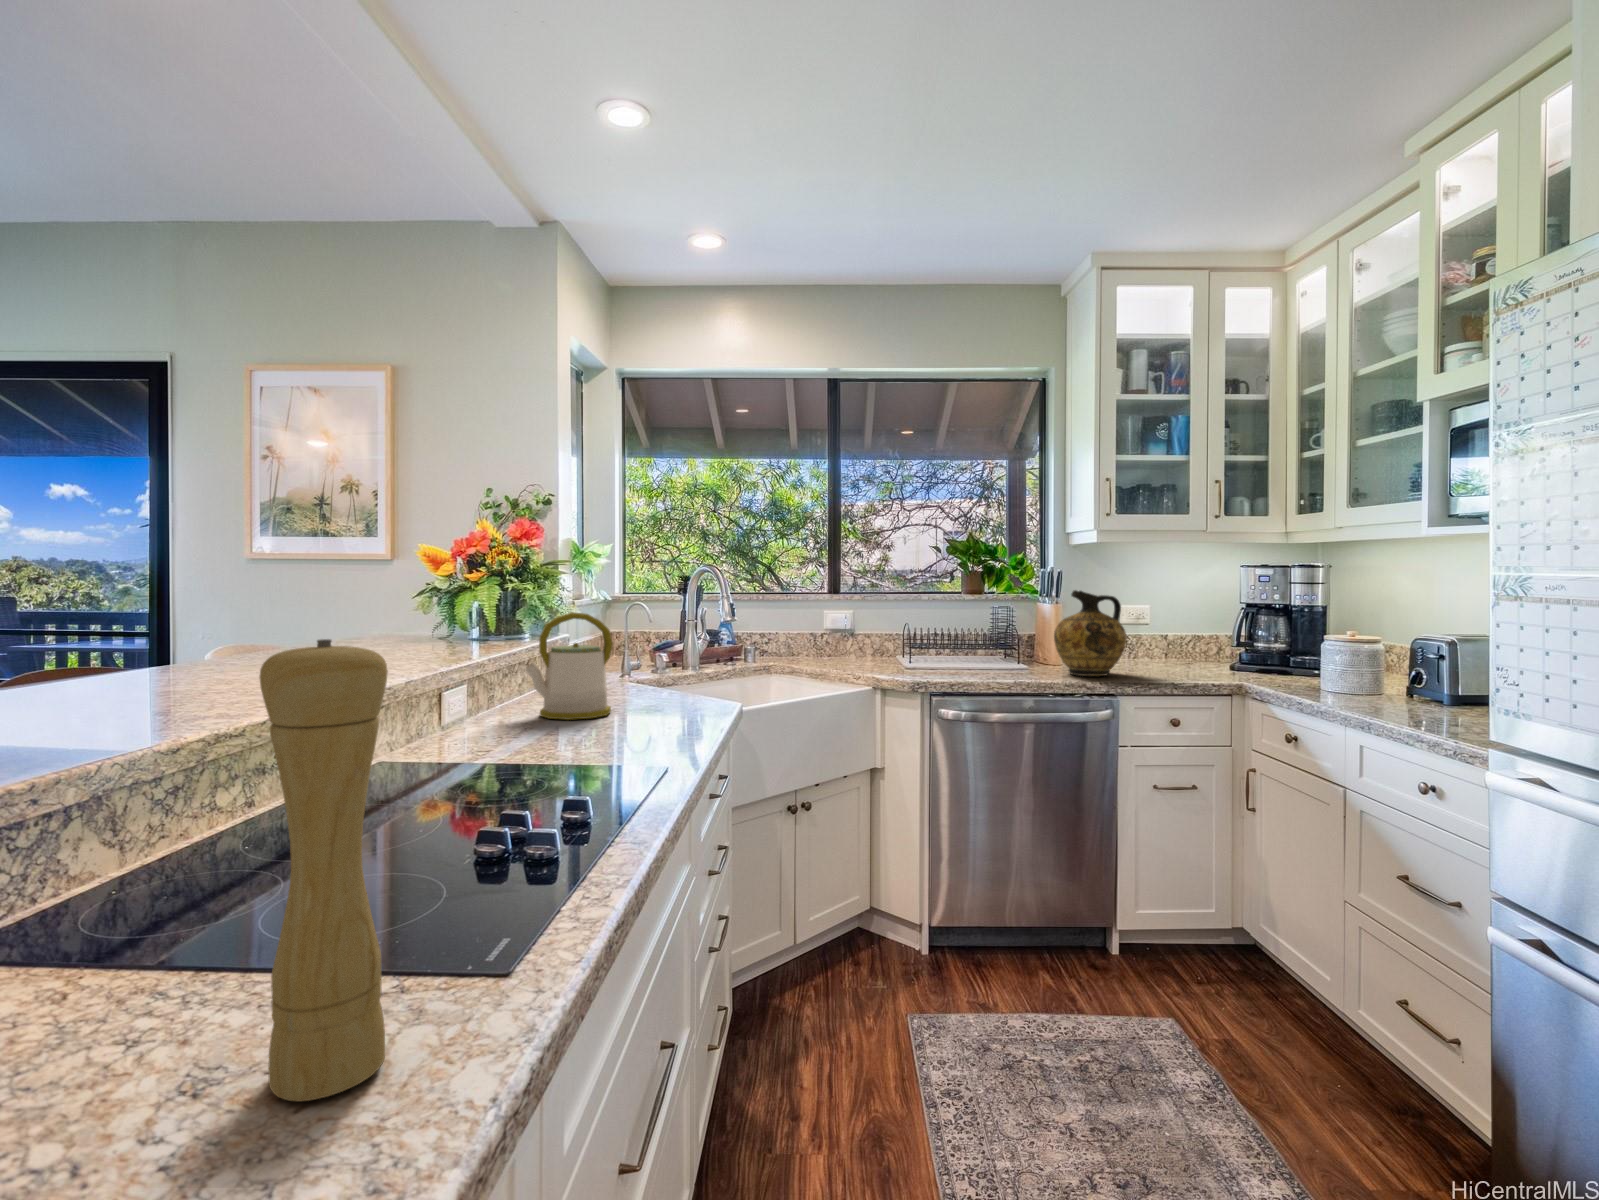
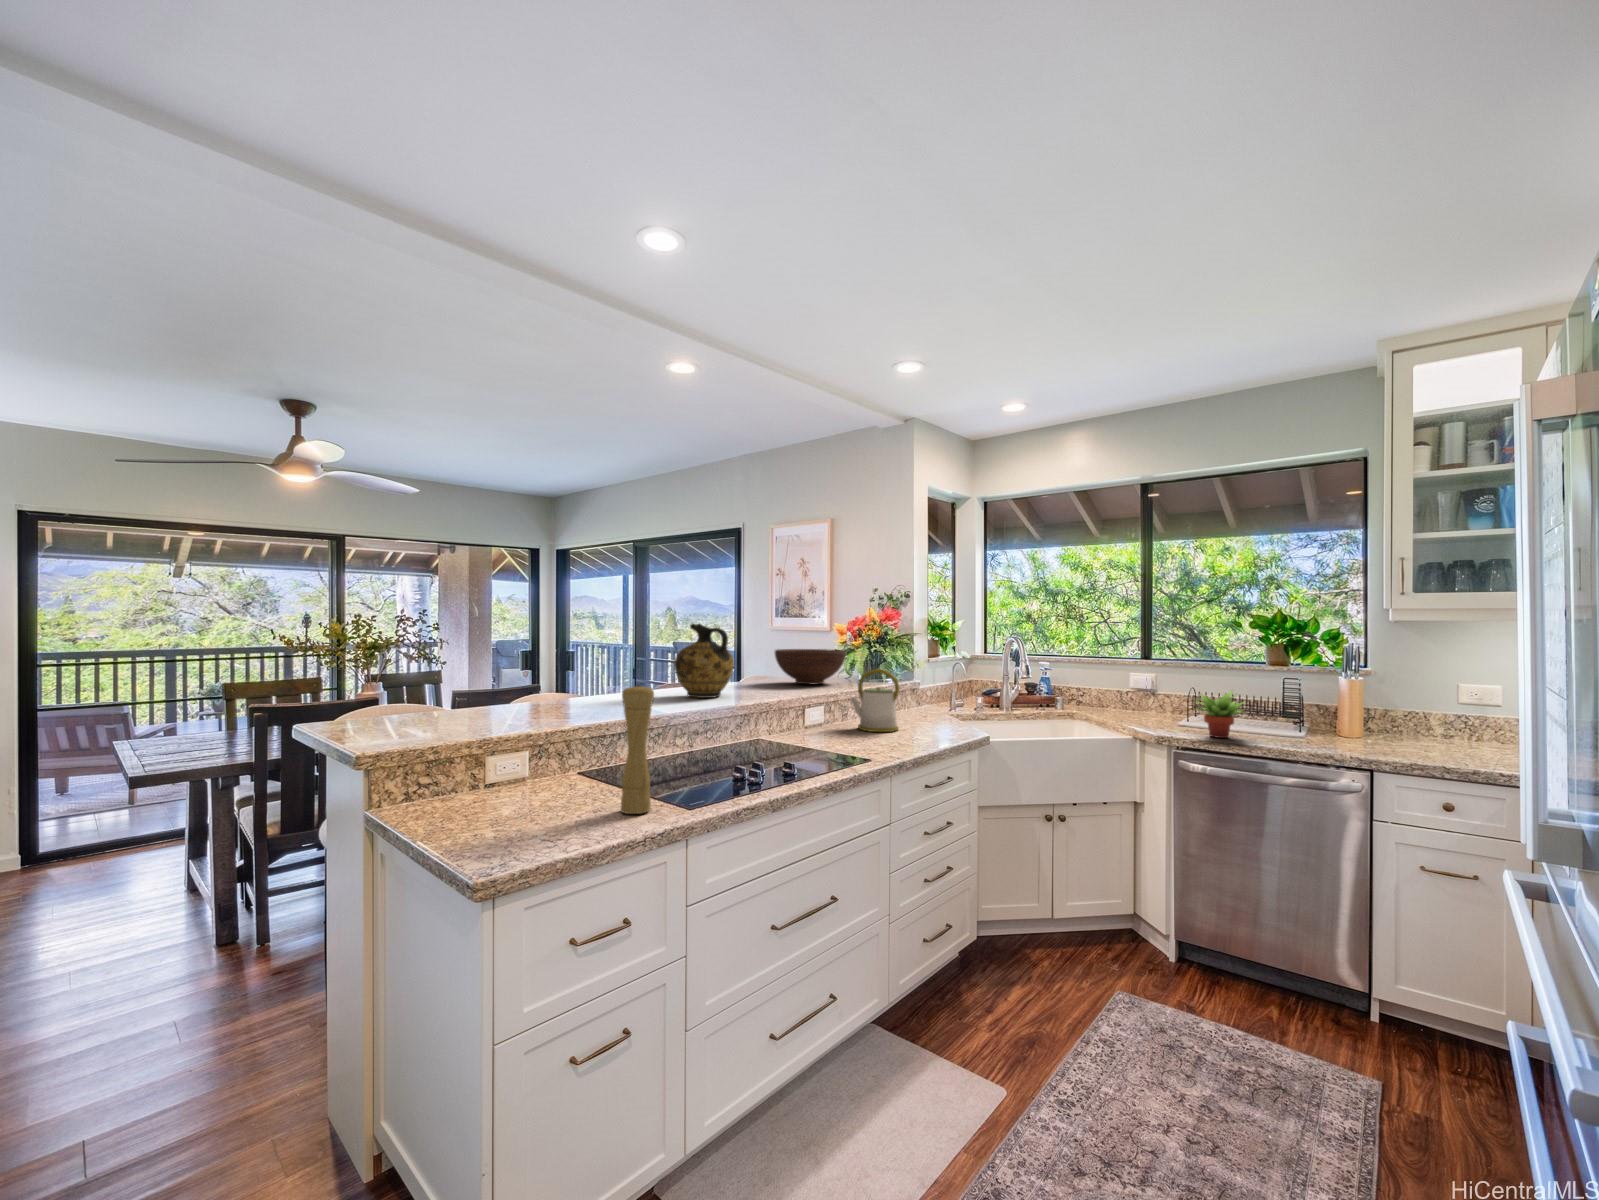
fruit bowl: none [328,588,473,650] -> present [775,649,846,685]
ceramic jug: present [1054,590,1127,676] -> present [674,624,734,698]
succulent plant: none [940,621,996,678] -> present [1201,690,1242,738]

